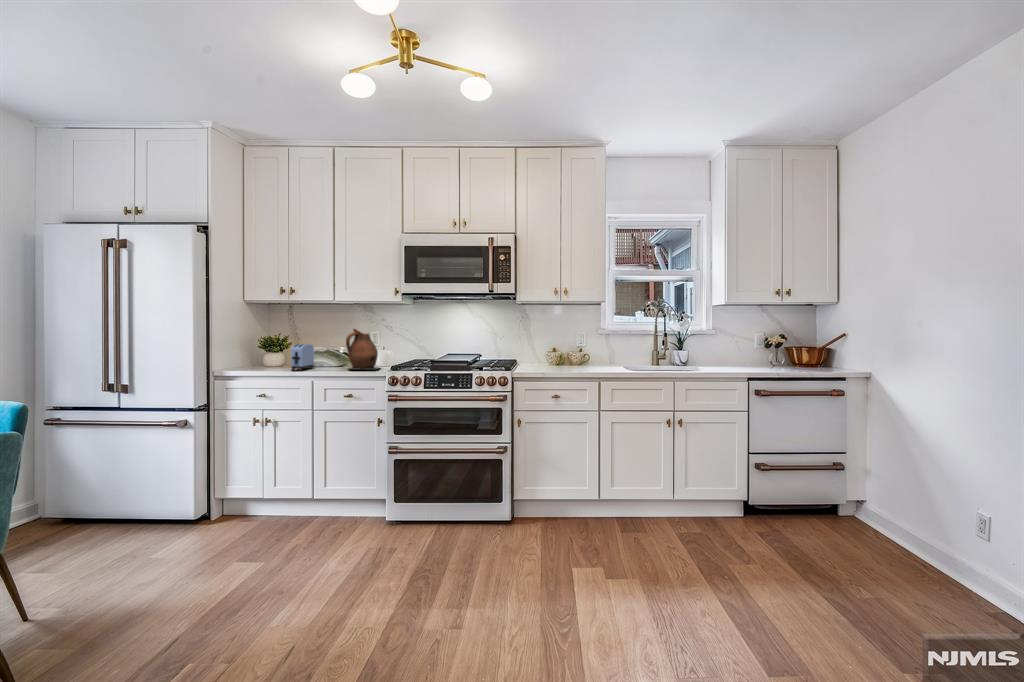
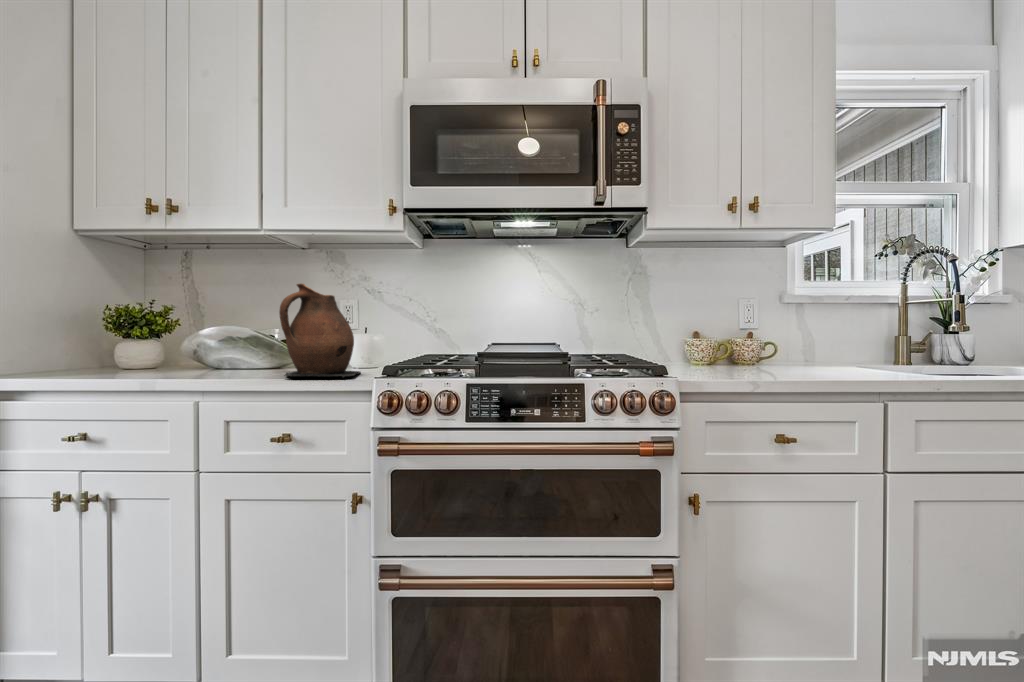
toaster: present [291,344,314,371] -> none [145,319,213,380]

